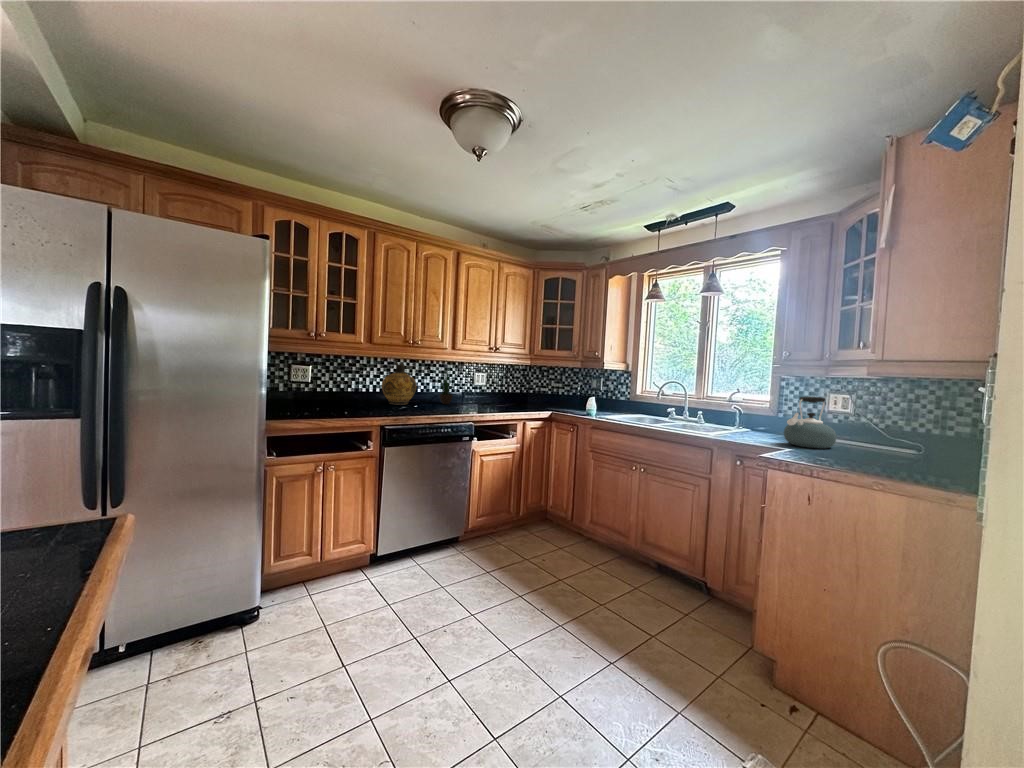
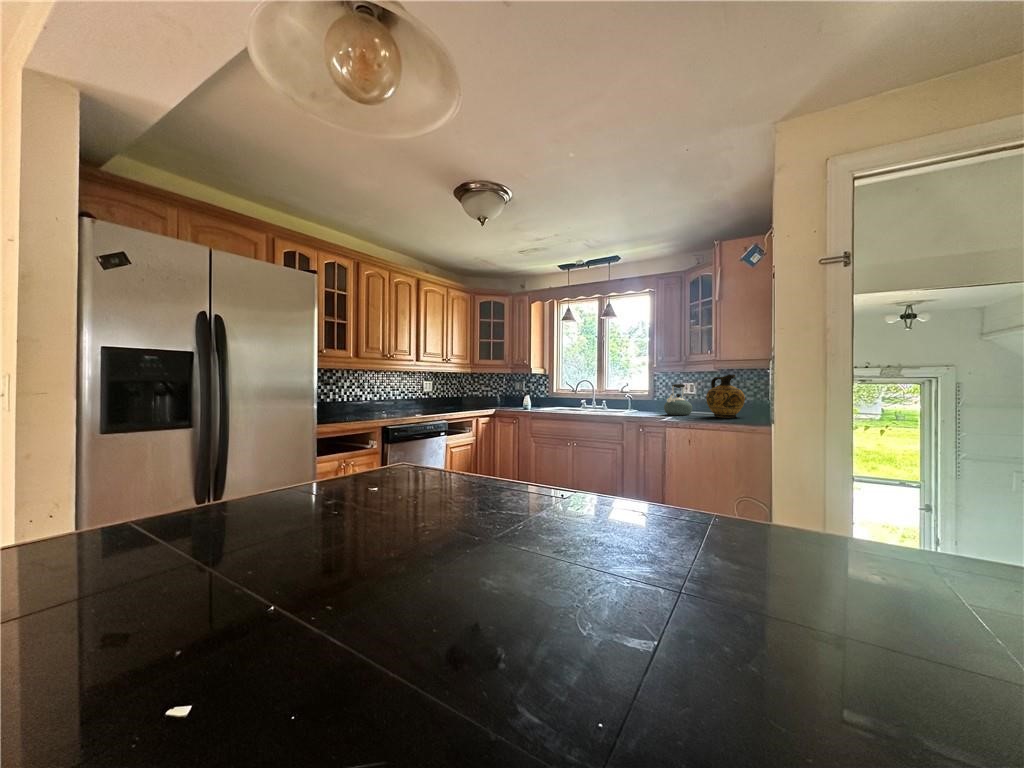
ceramic jug: present [382,362,417,405] -> present [706,374,745,418]
potted plant: present [440,371,453,404] -> none [400,369,421,408]

